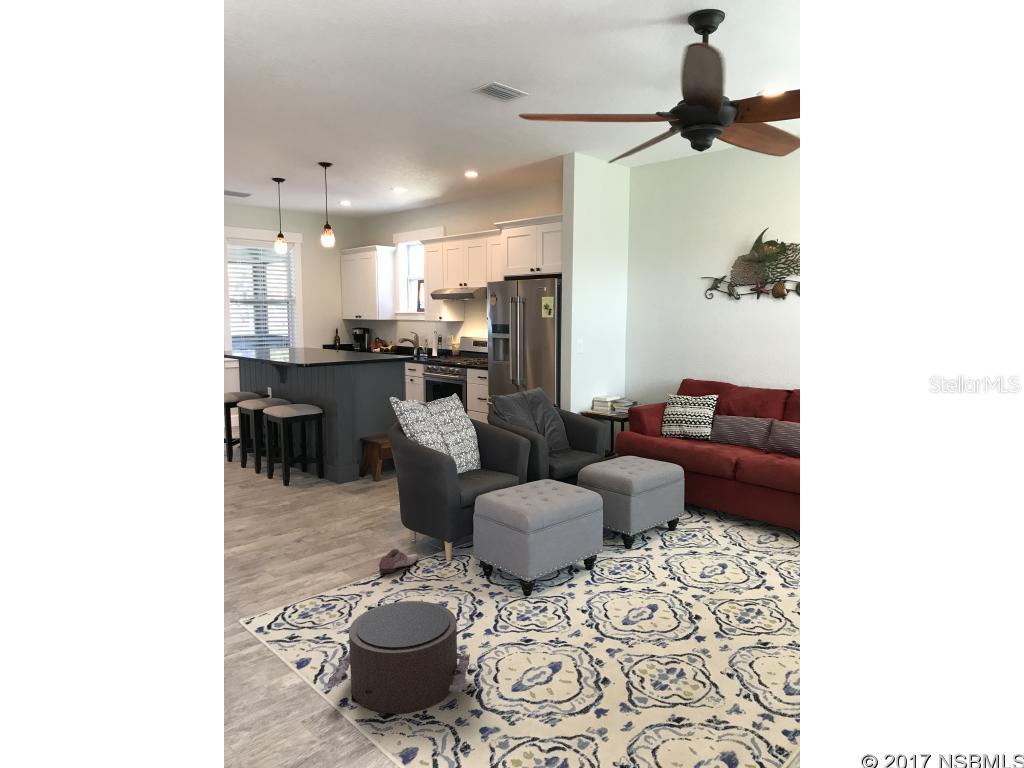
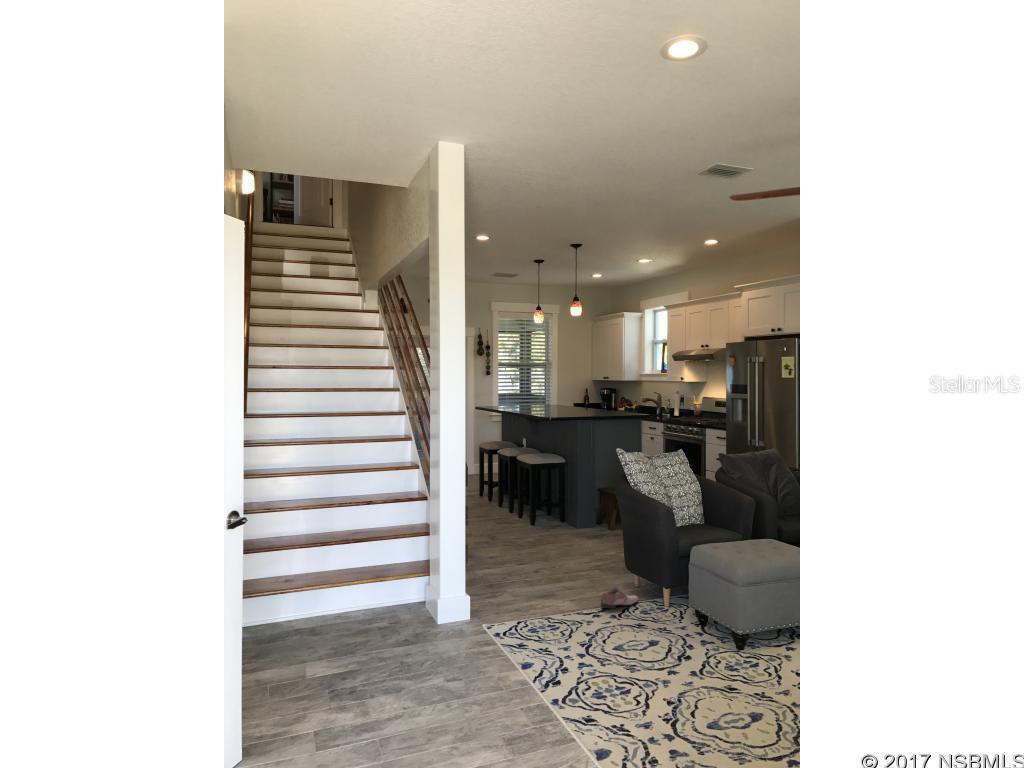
pouf: present [328,601,470,714] -> none [542,627,670,723]

